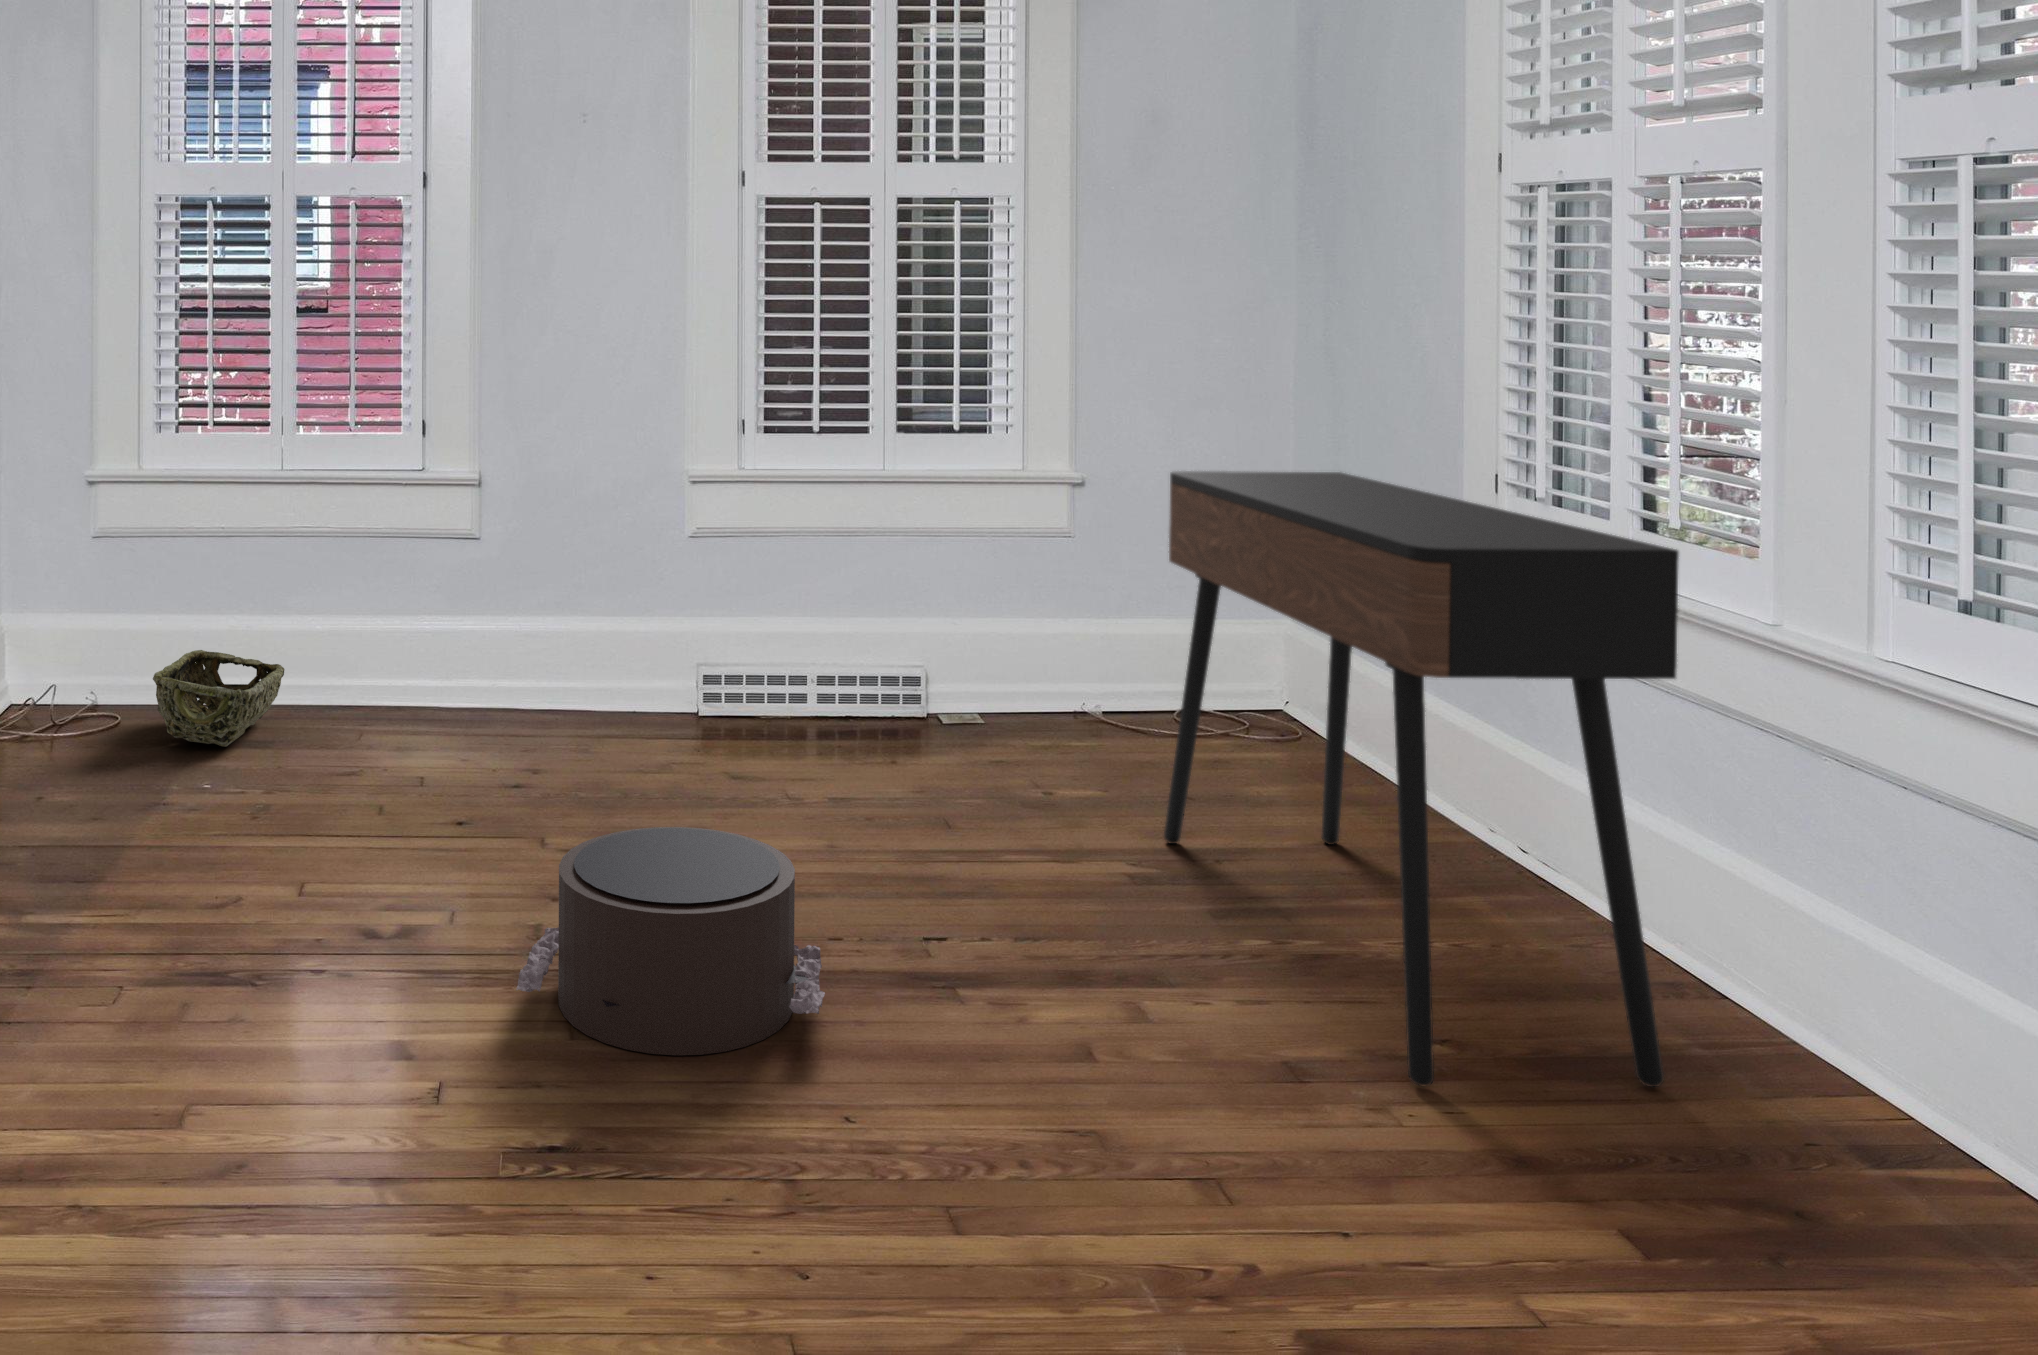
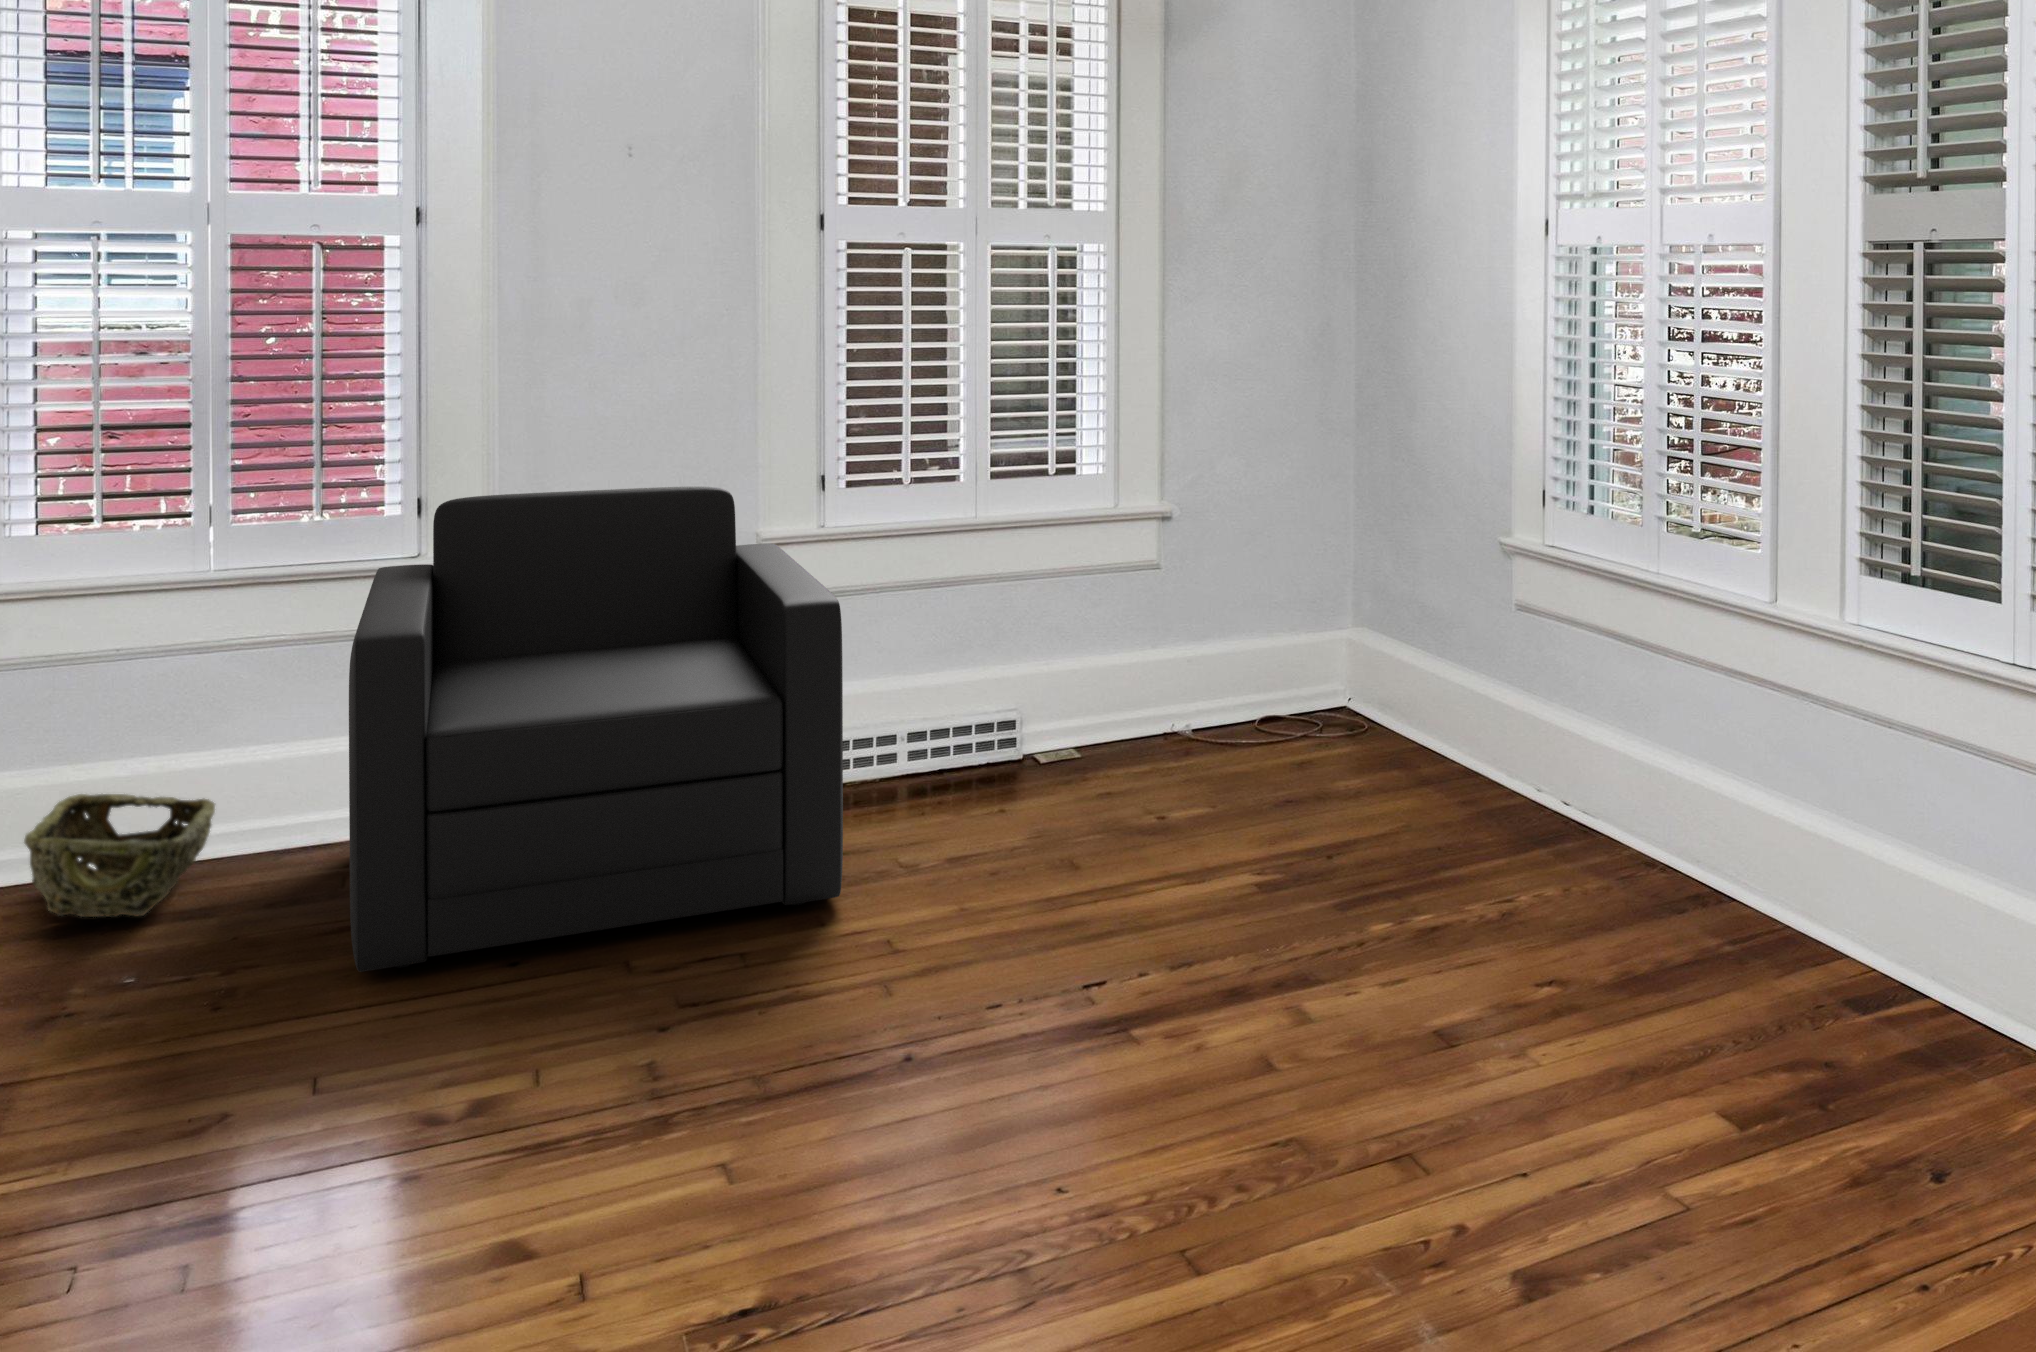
armchair: none [341,439,727,814] -> present [349,487,843,972]
console table: present [1164,471,1679,1087] -> none [1284,491,1724,1039]
pouf: present [516,827,825,1055] -> none [679,920,1021,1174]

